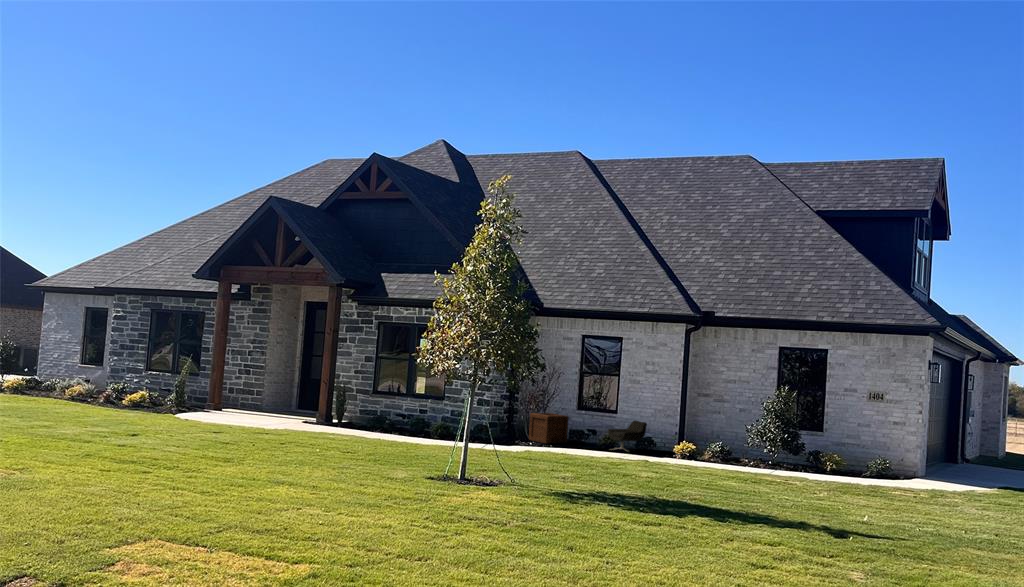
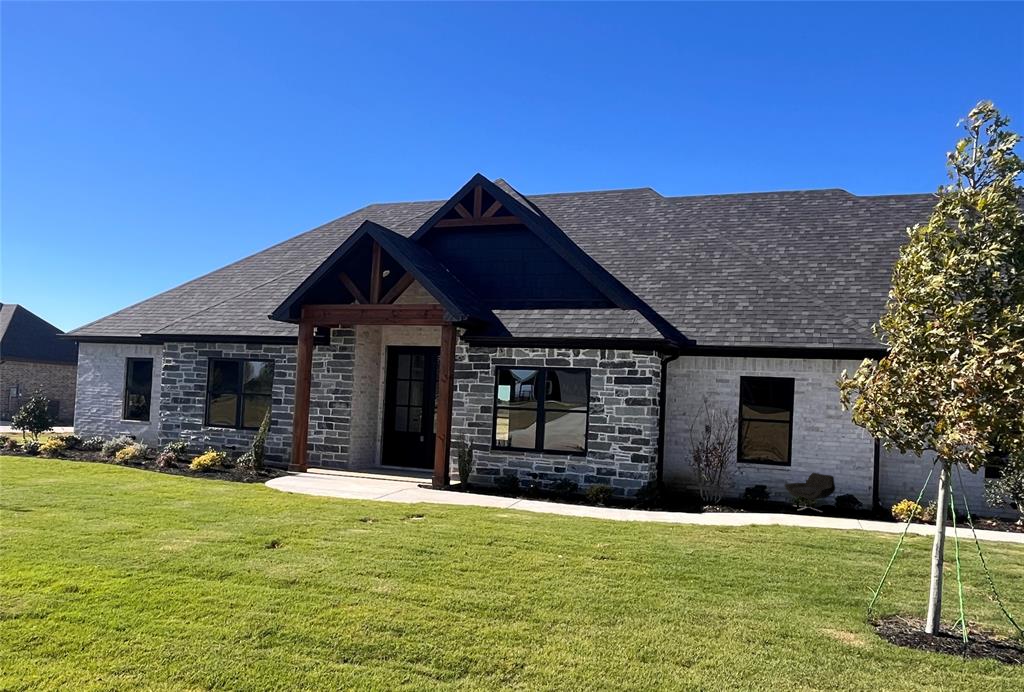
wooden crate: present [529,413,568,444] -> none [691,466,736,506]

